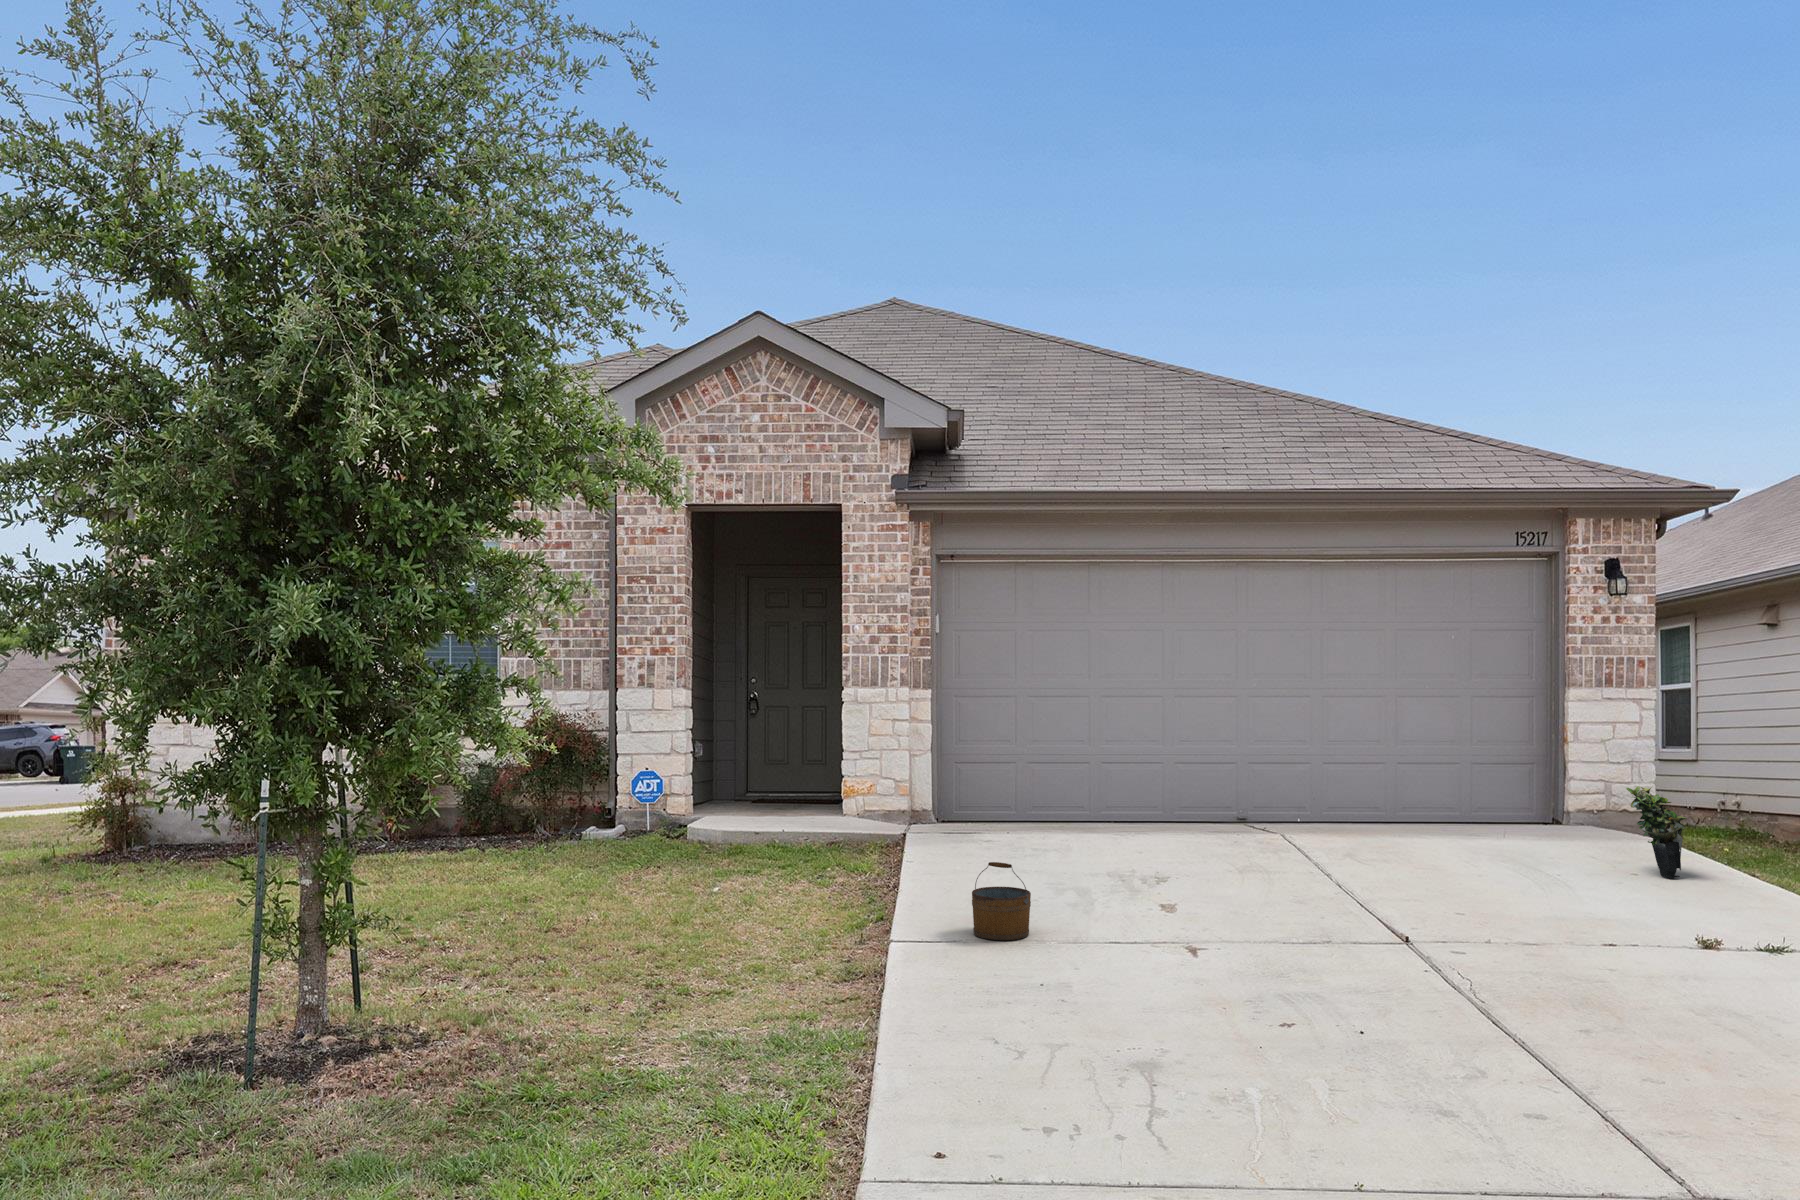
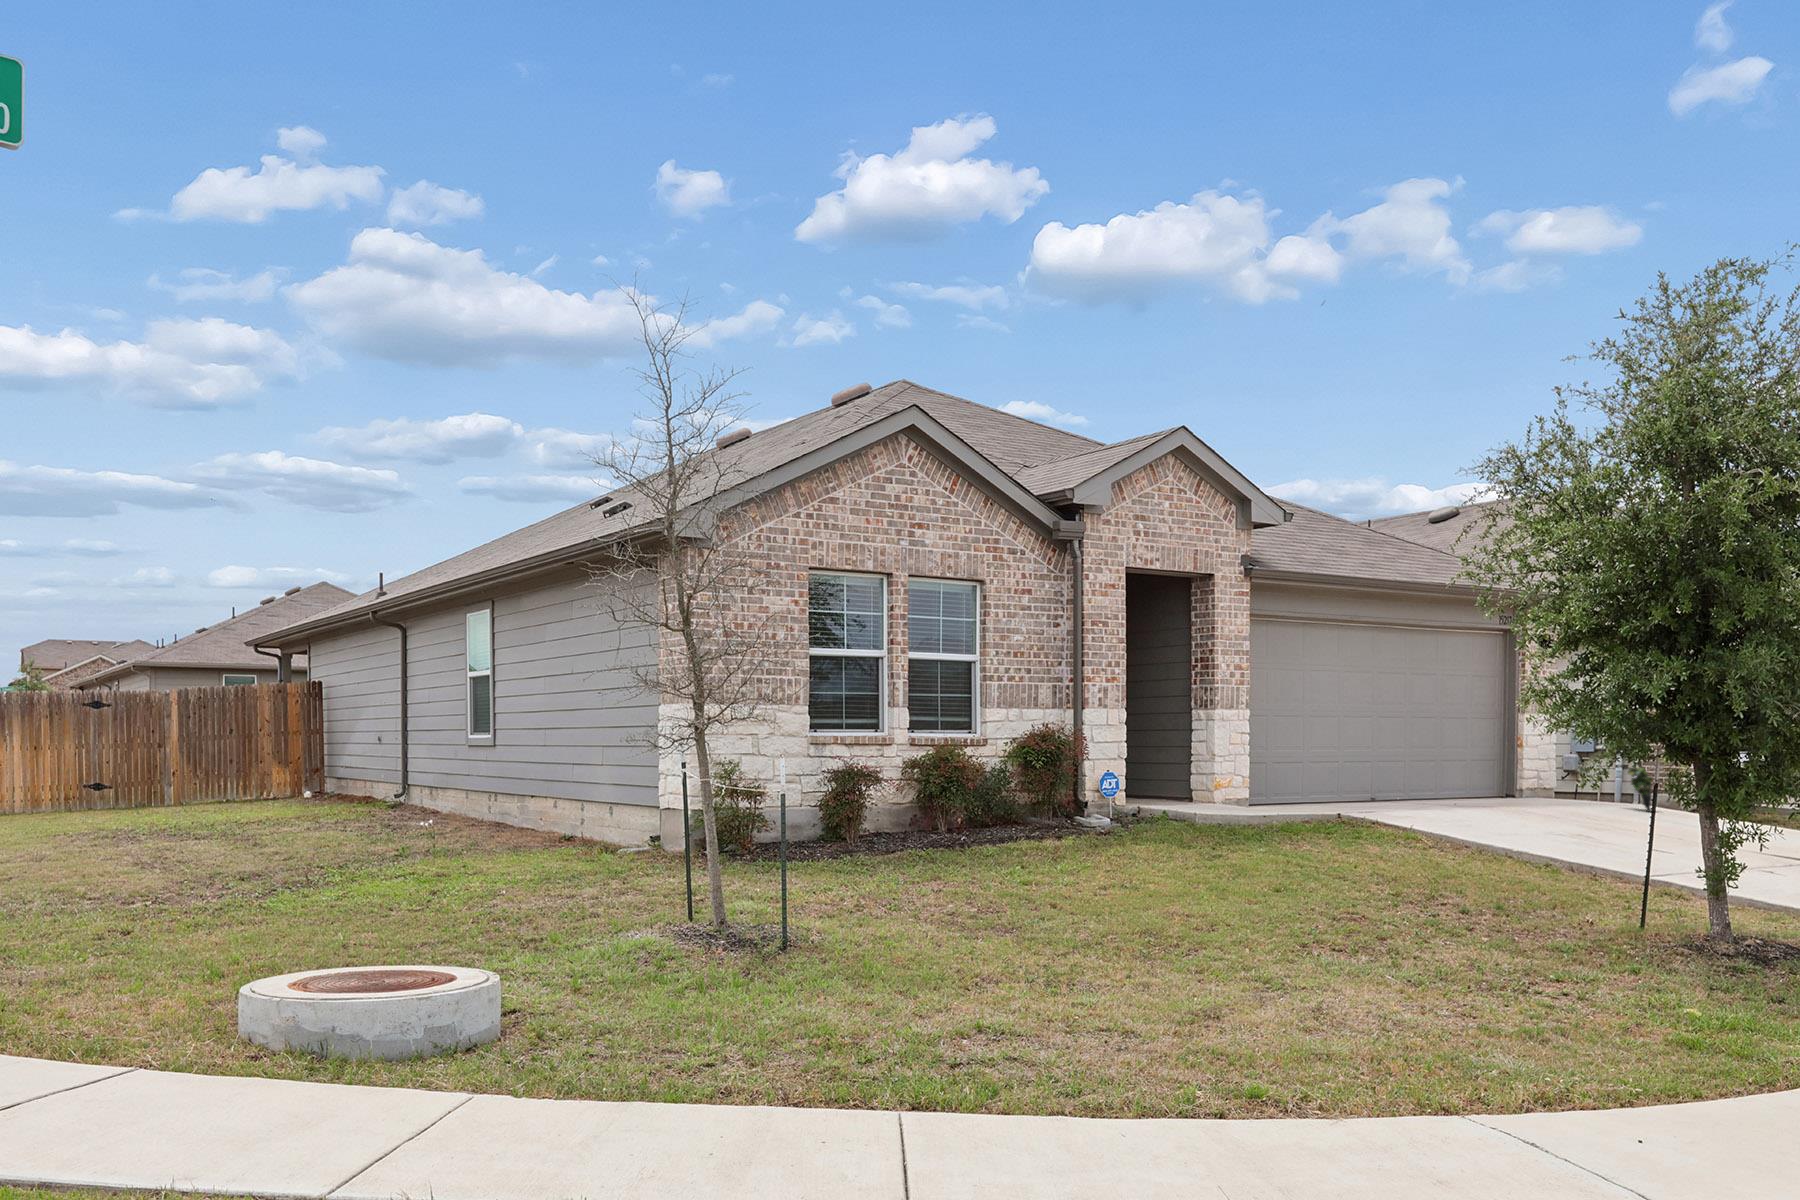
bucket: present [972,862,1031,940] -> none [1552,807,1590,850]

